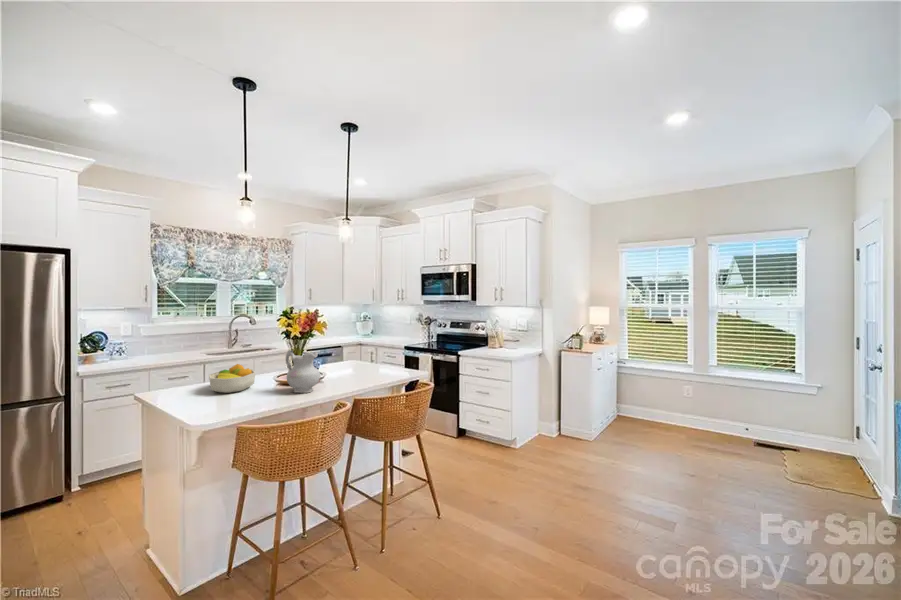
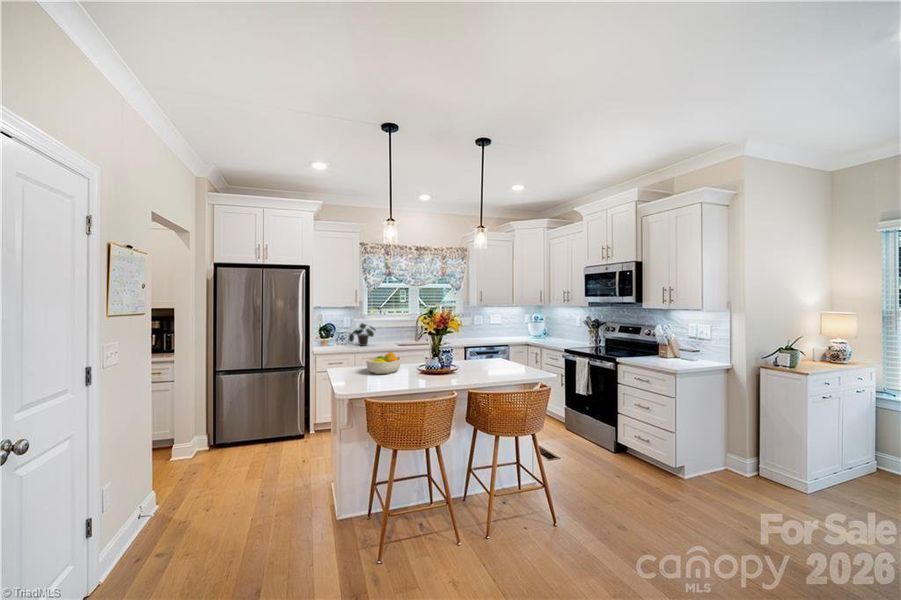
potted plant: none [133,330,178,359] -> present [349,323,375,346]
ceramic pitcher: present [286,350,320,393] -> none [417,343,444,381]

